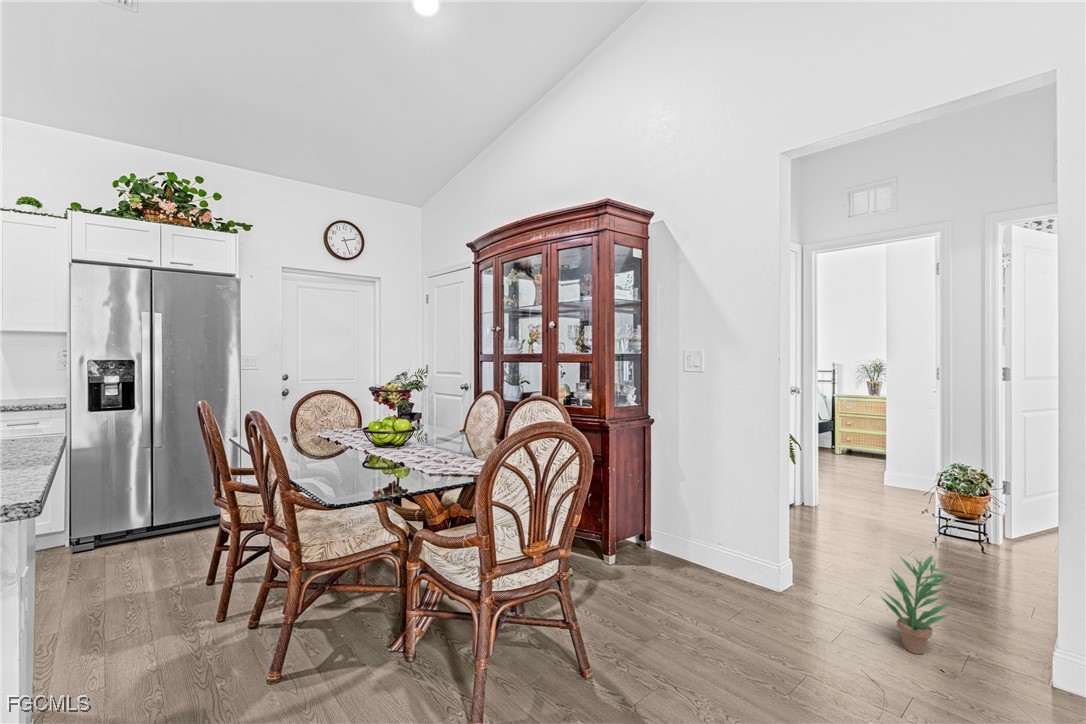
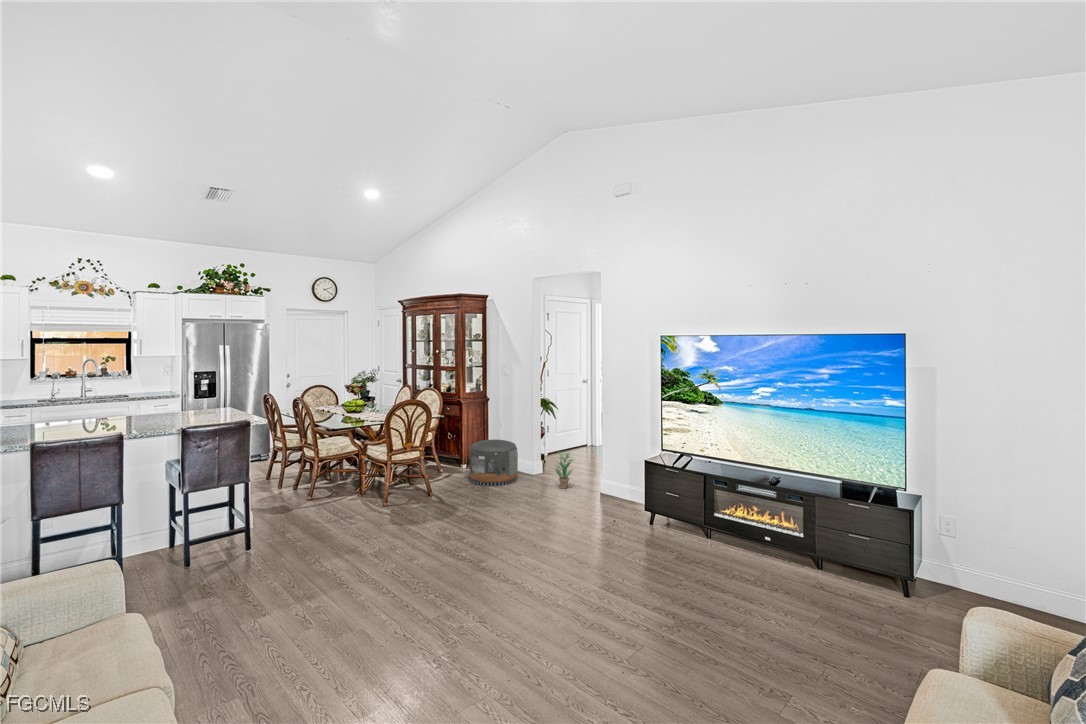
pouf: none [648,509,764,637] -> present [470,439,518,486]

